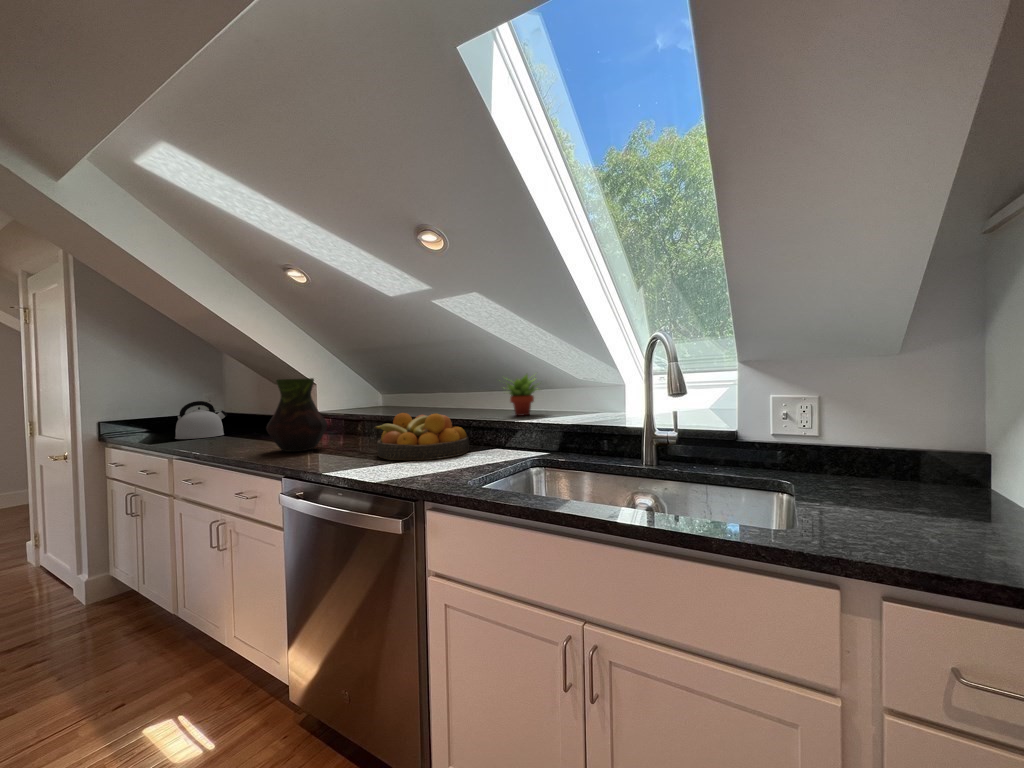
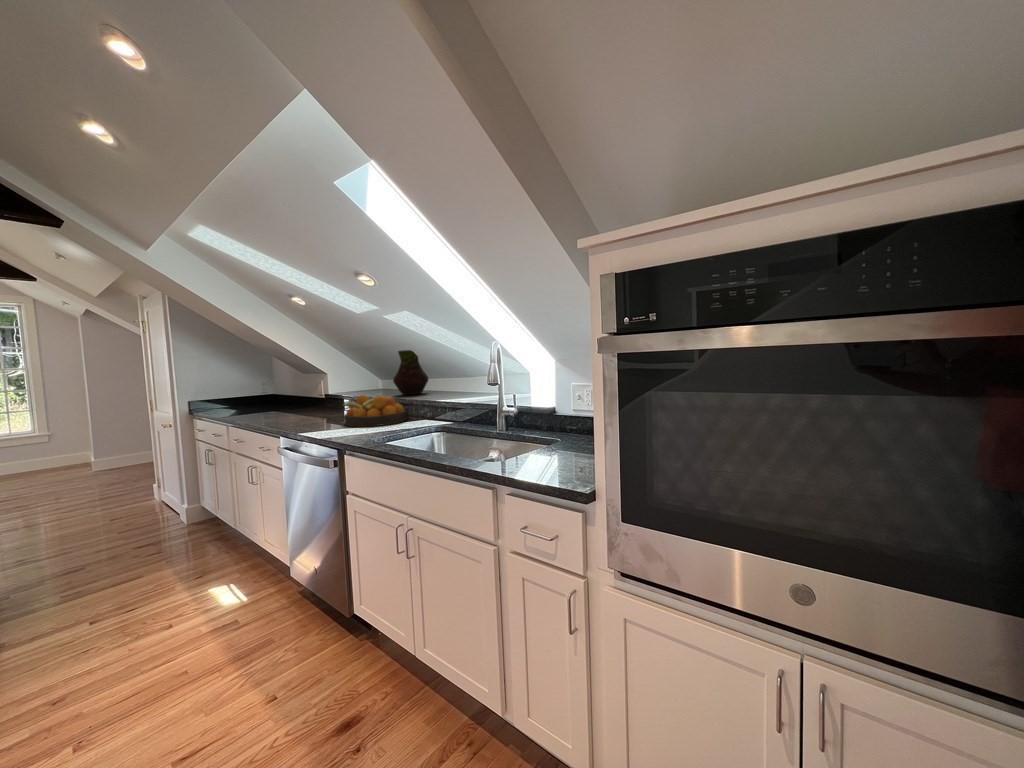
succulent plant: present [506,375,538,416] -> none [434,365,469,396]
vase: present [266,378,327,452] -> present [393,350,428,395]
kettle: present [175,401,227,439] -> none [237,387,272,413]

